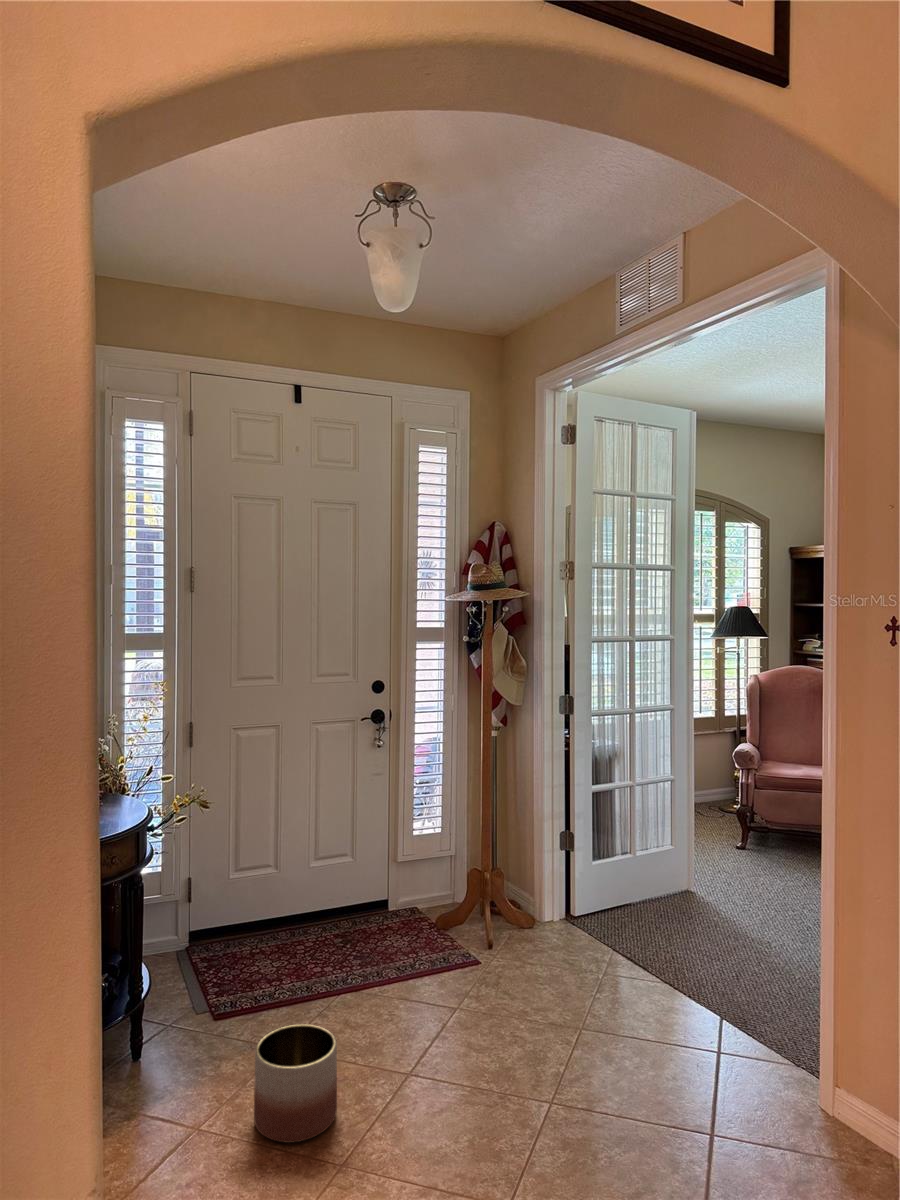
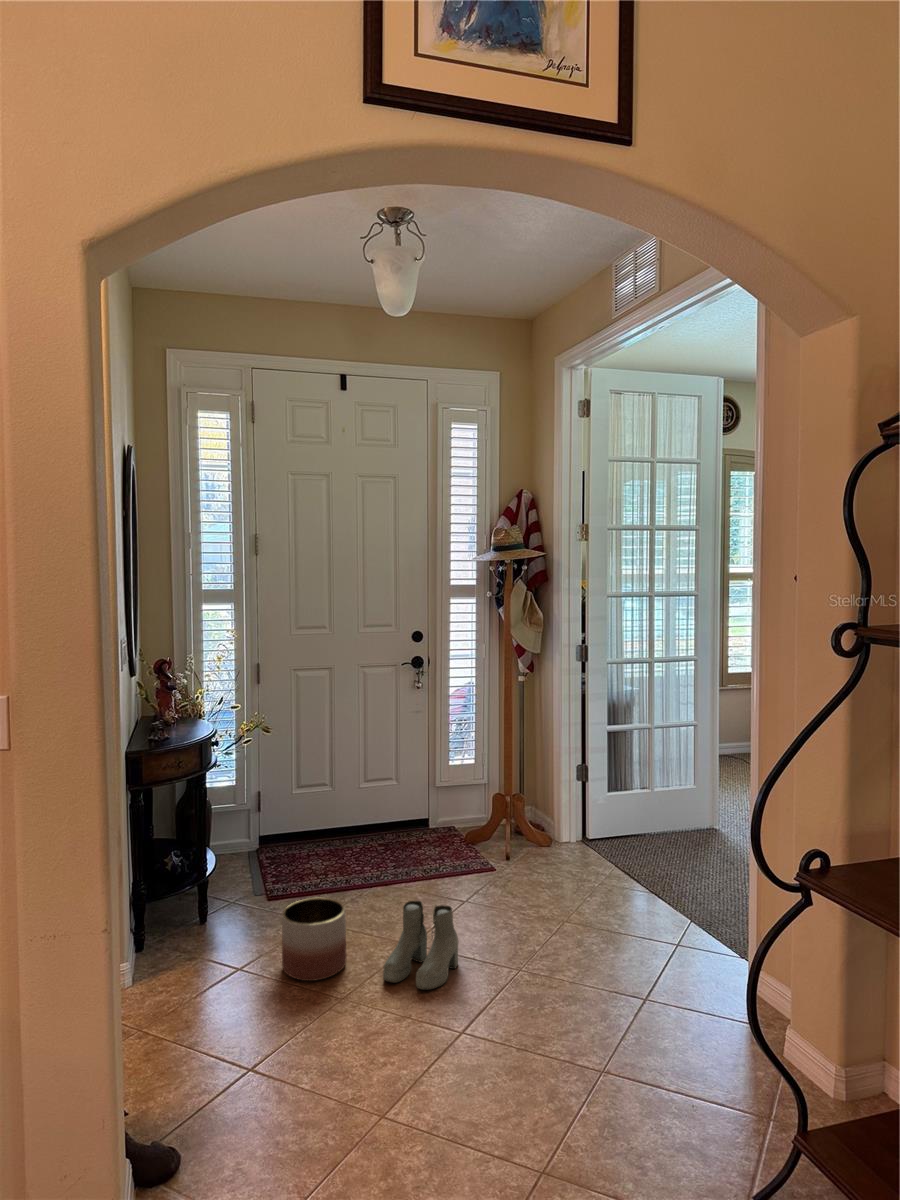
boots: none [390,1021,477,1144] -> present [383,901,458,990]

